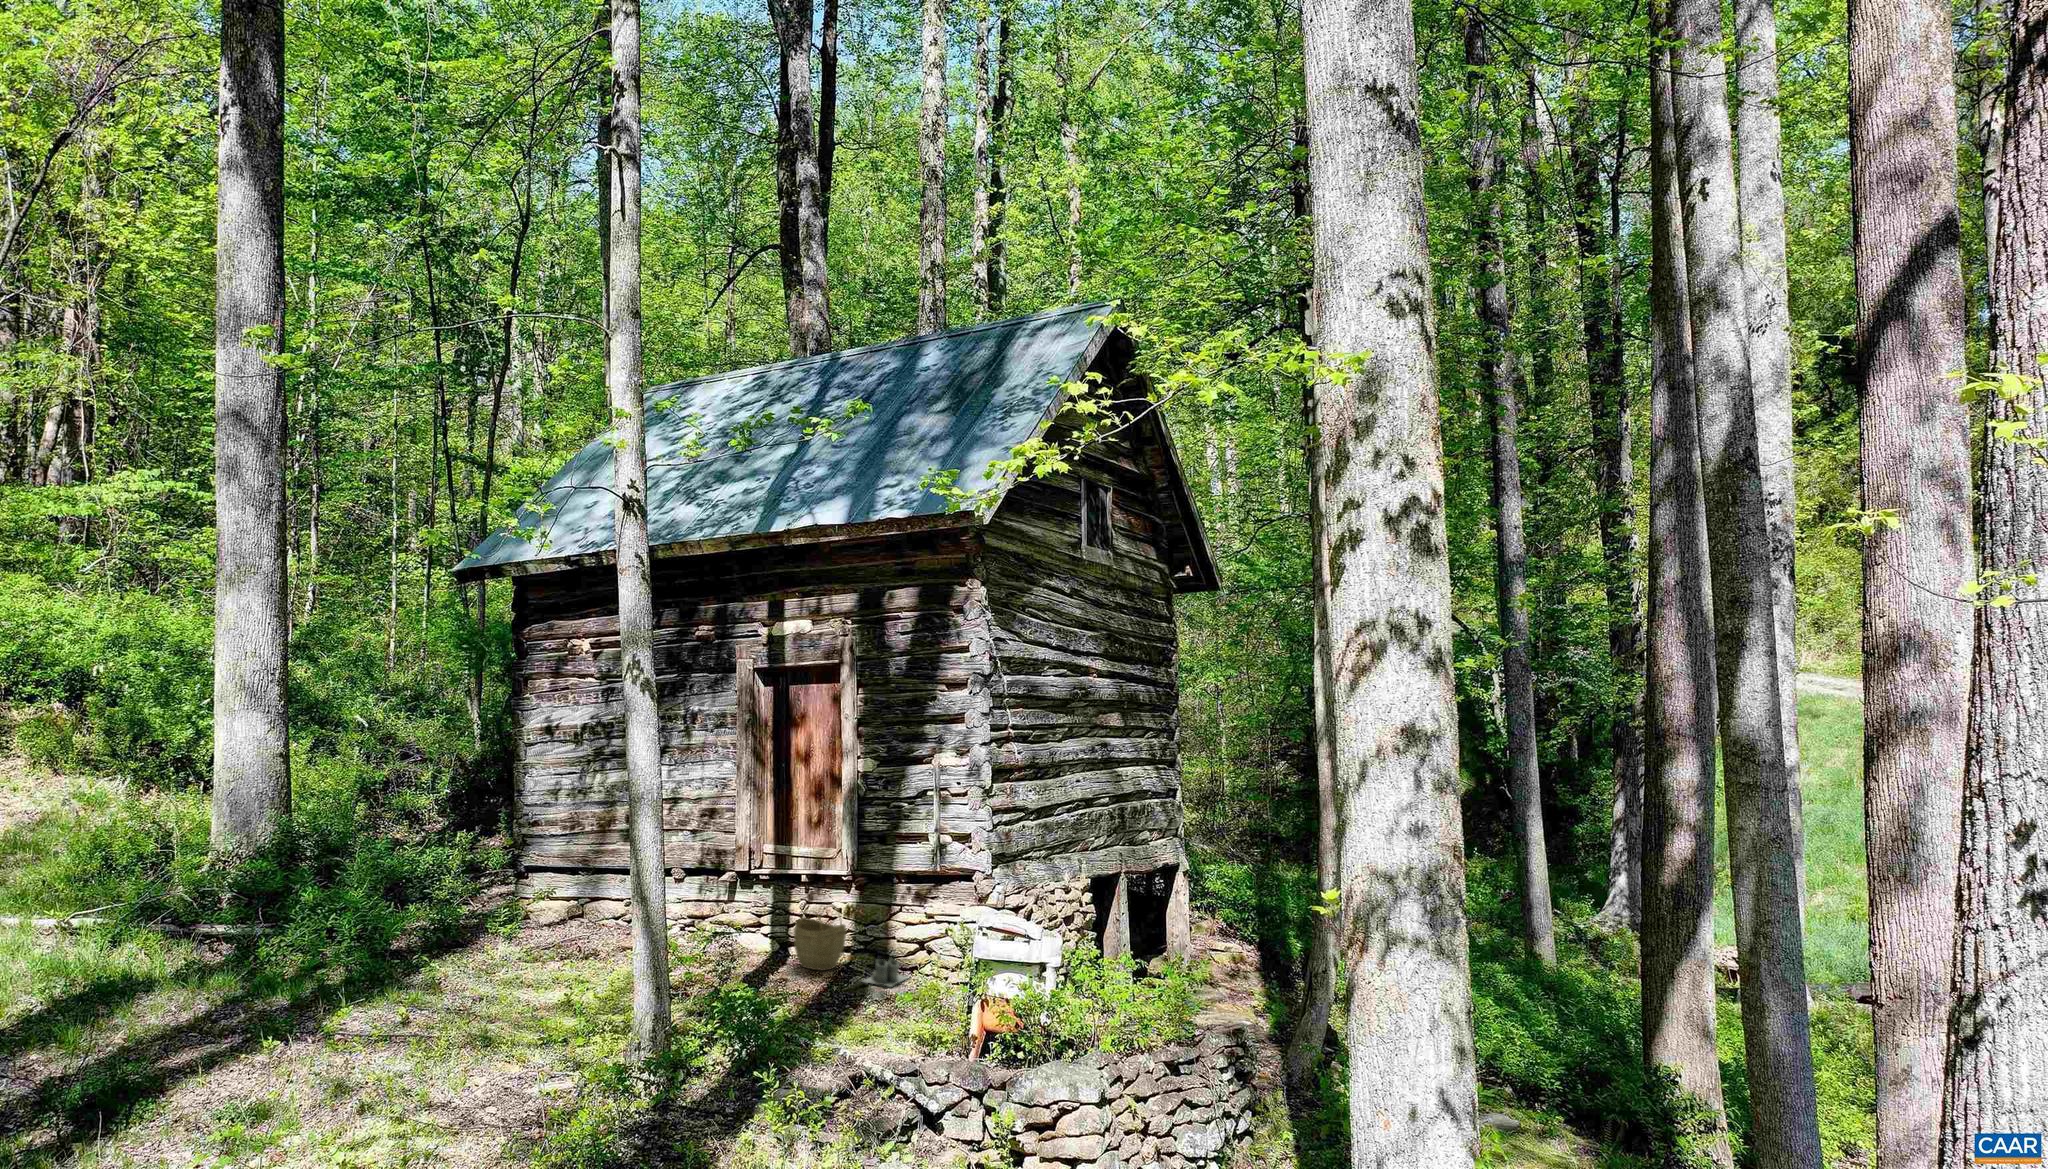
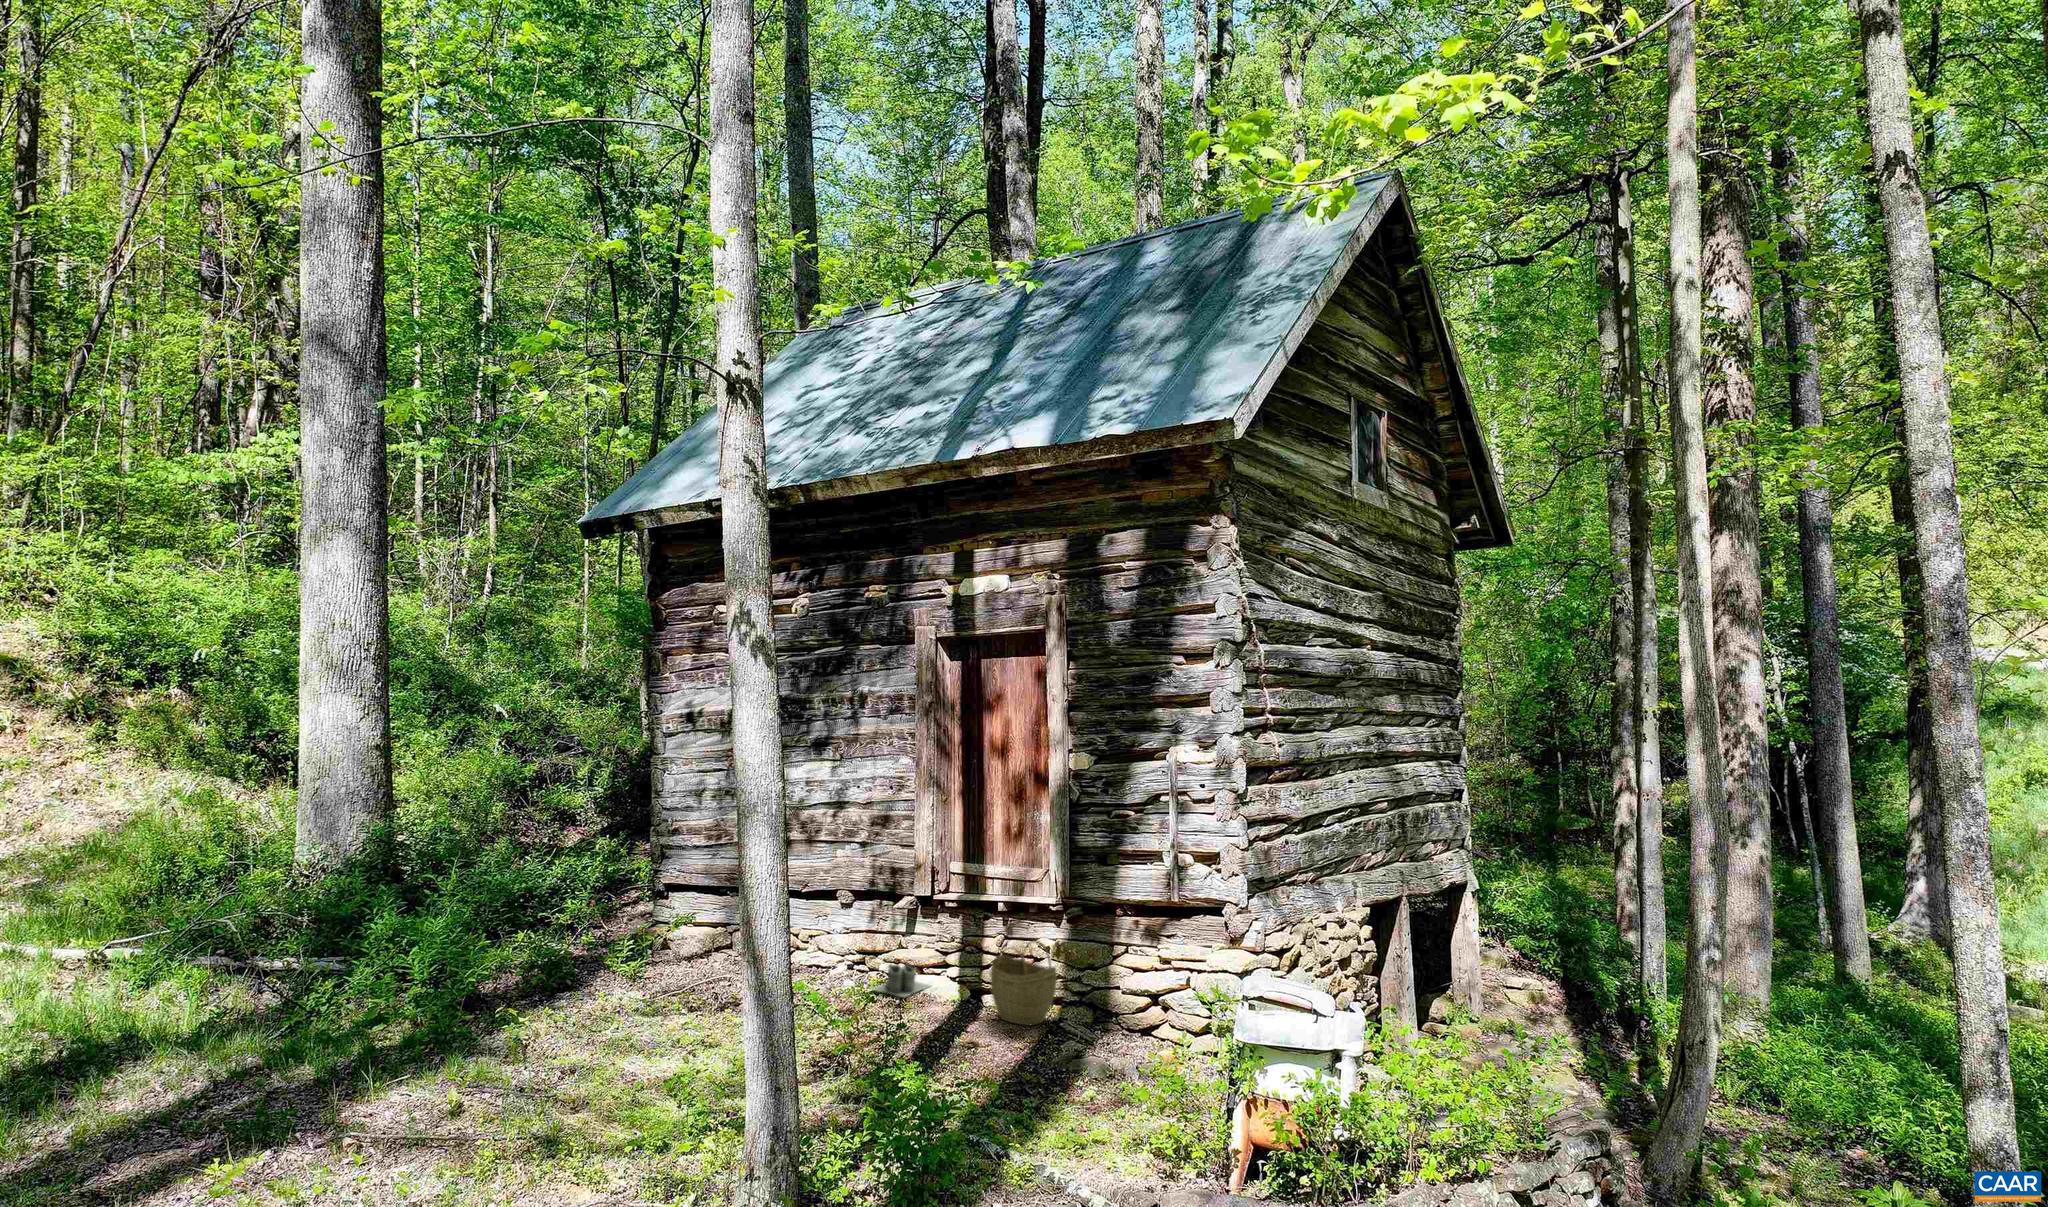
boots: present [863,958,909,987] -> present [873,963,929,997]

